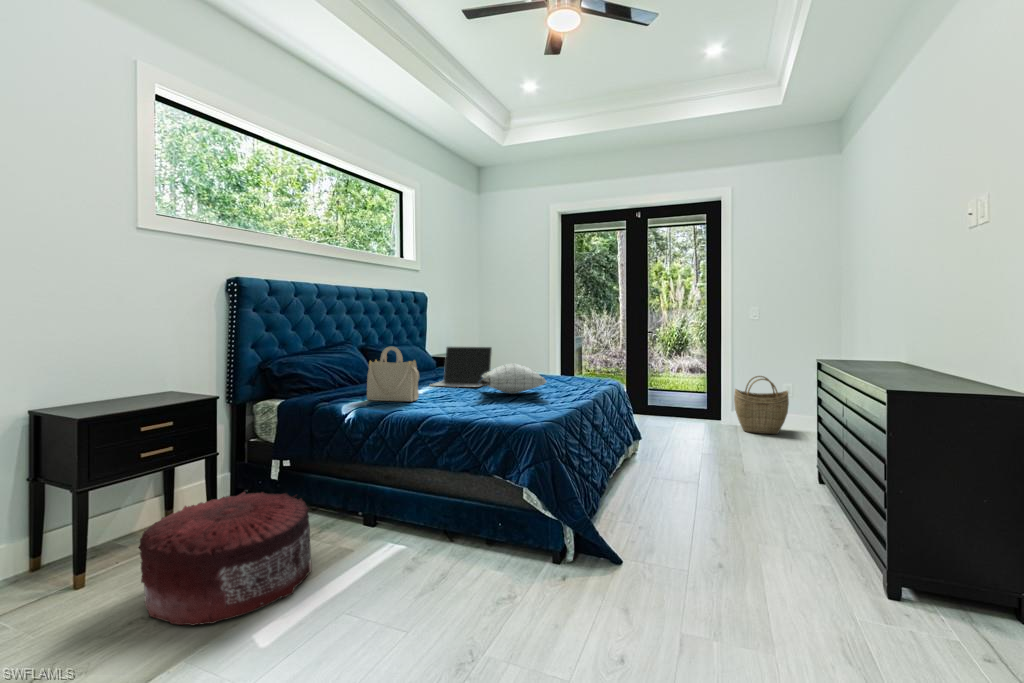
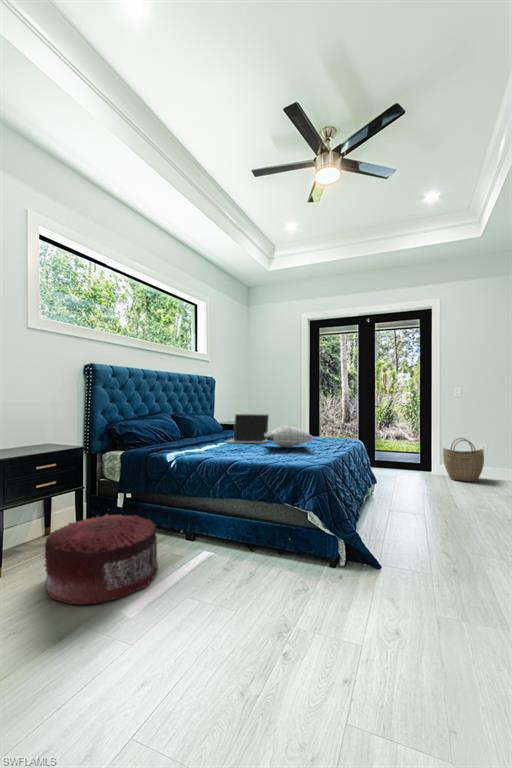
handbag: present [367,346,419,402] -> none [186,412,224,452]

